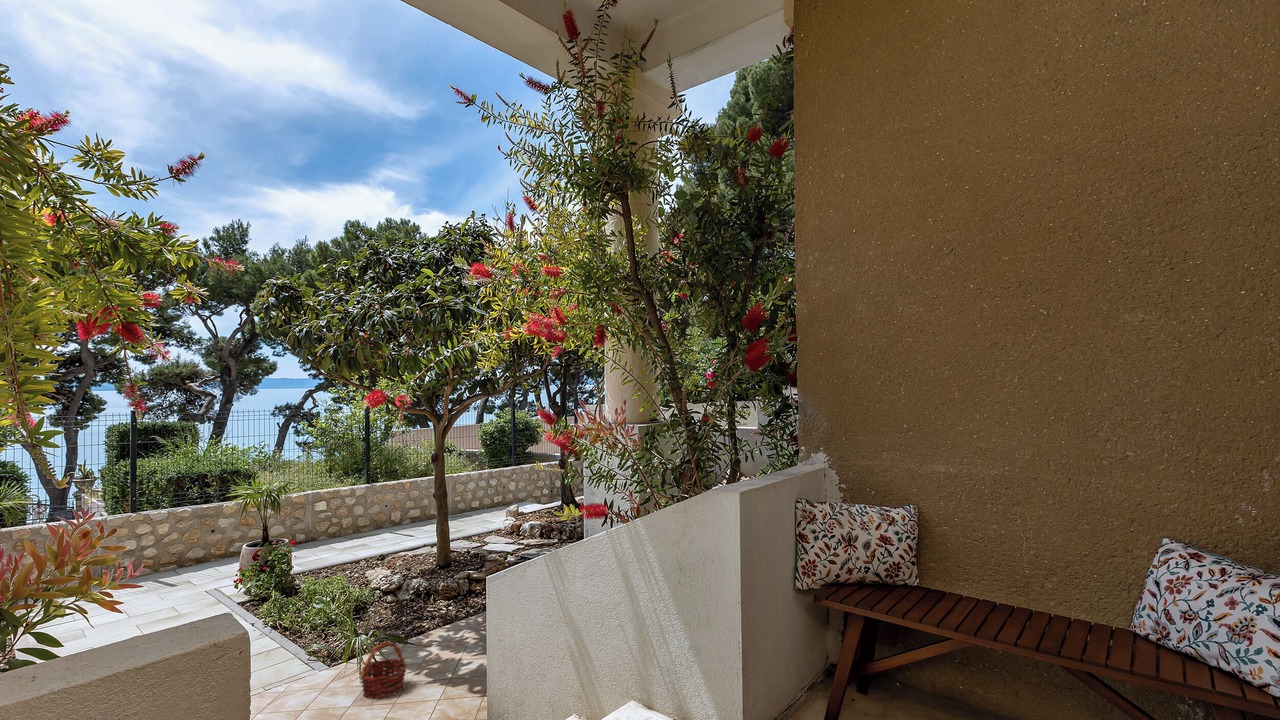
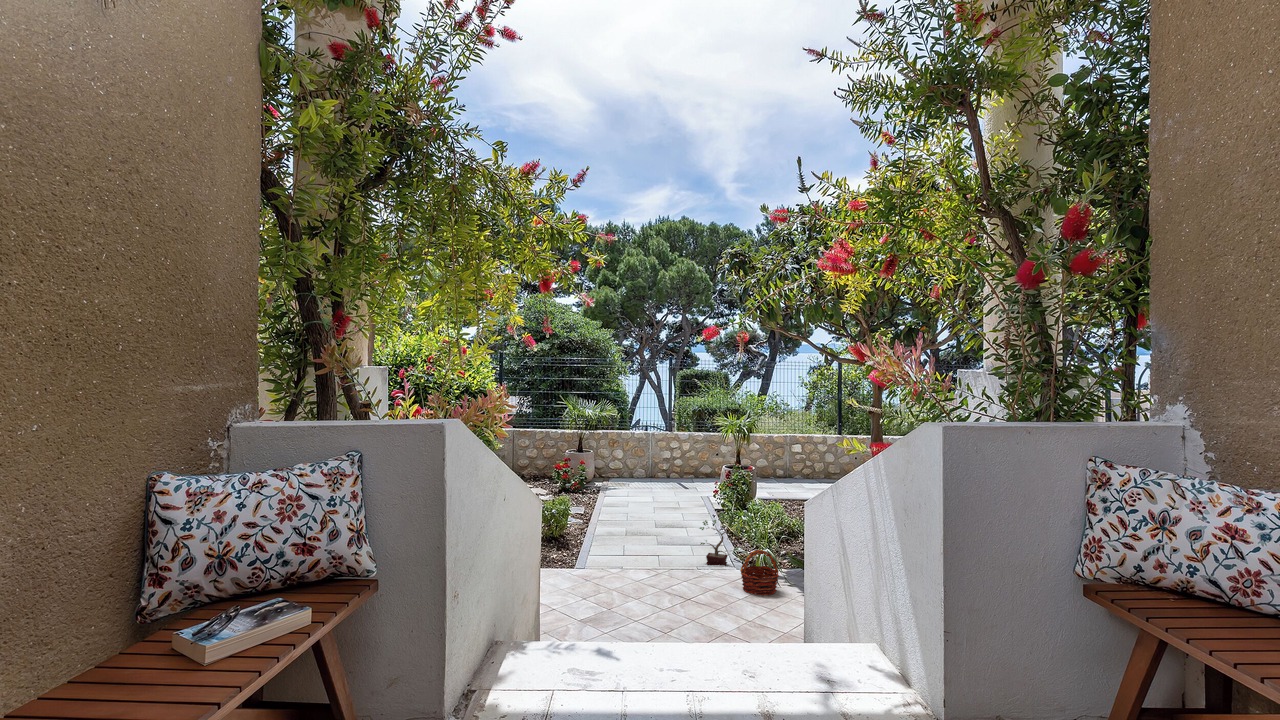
potted plant: none [274,608,342,681] -> present [700,512,745,566]

